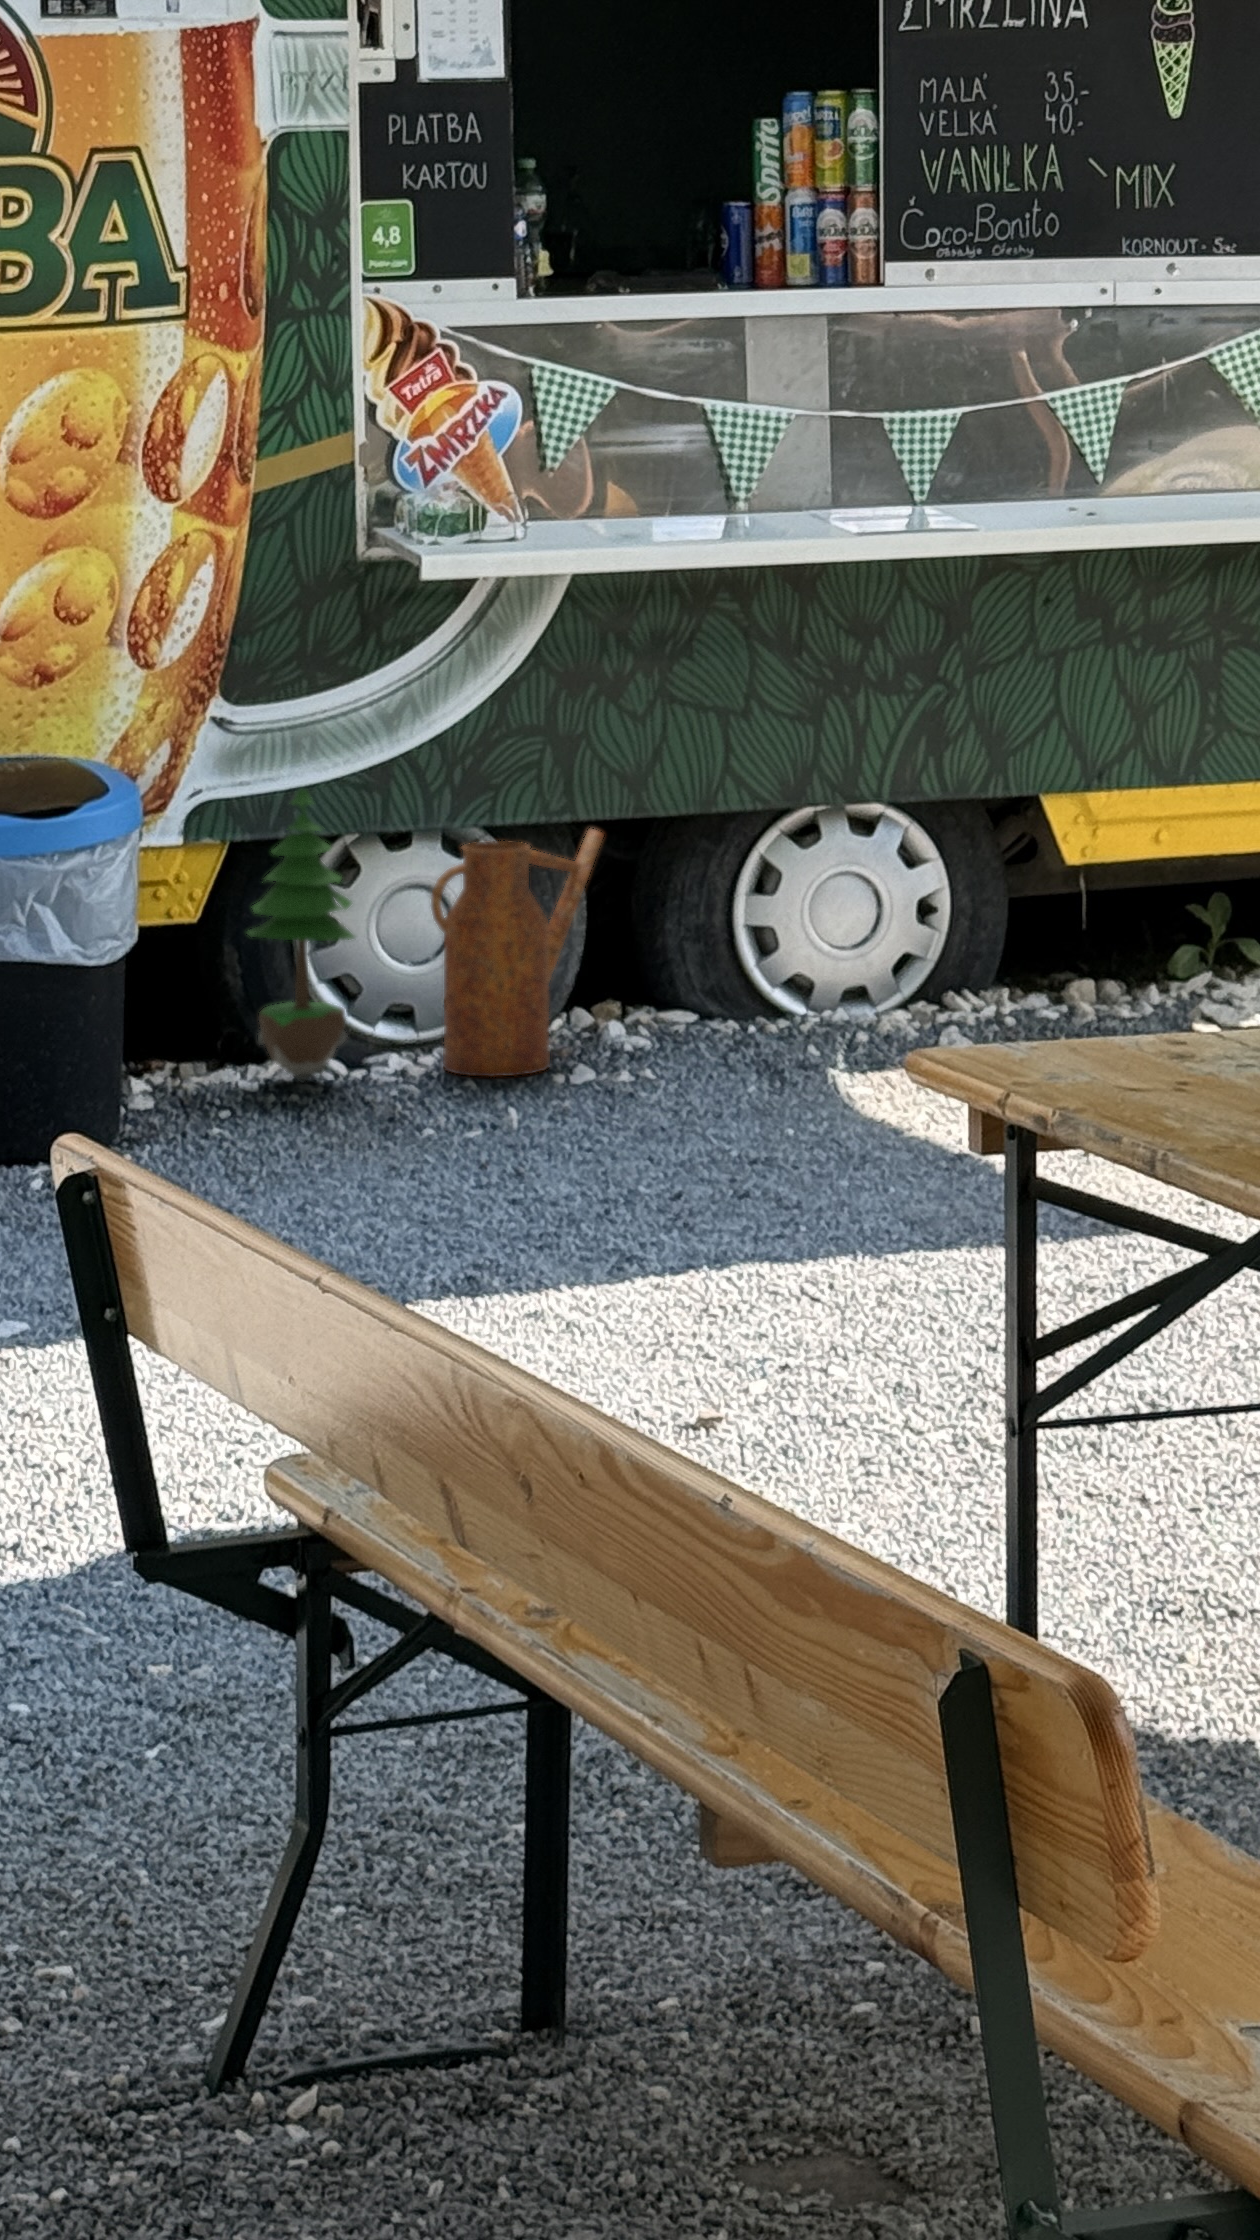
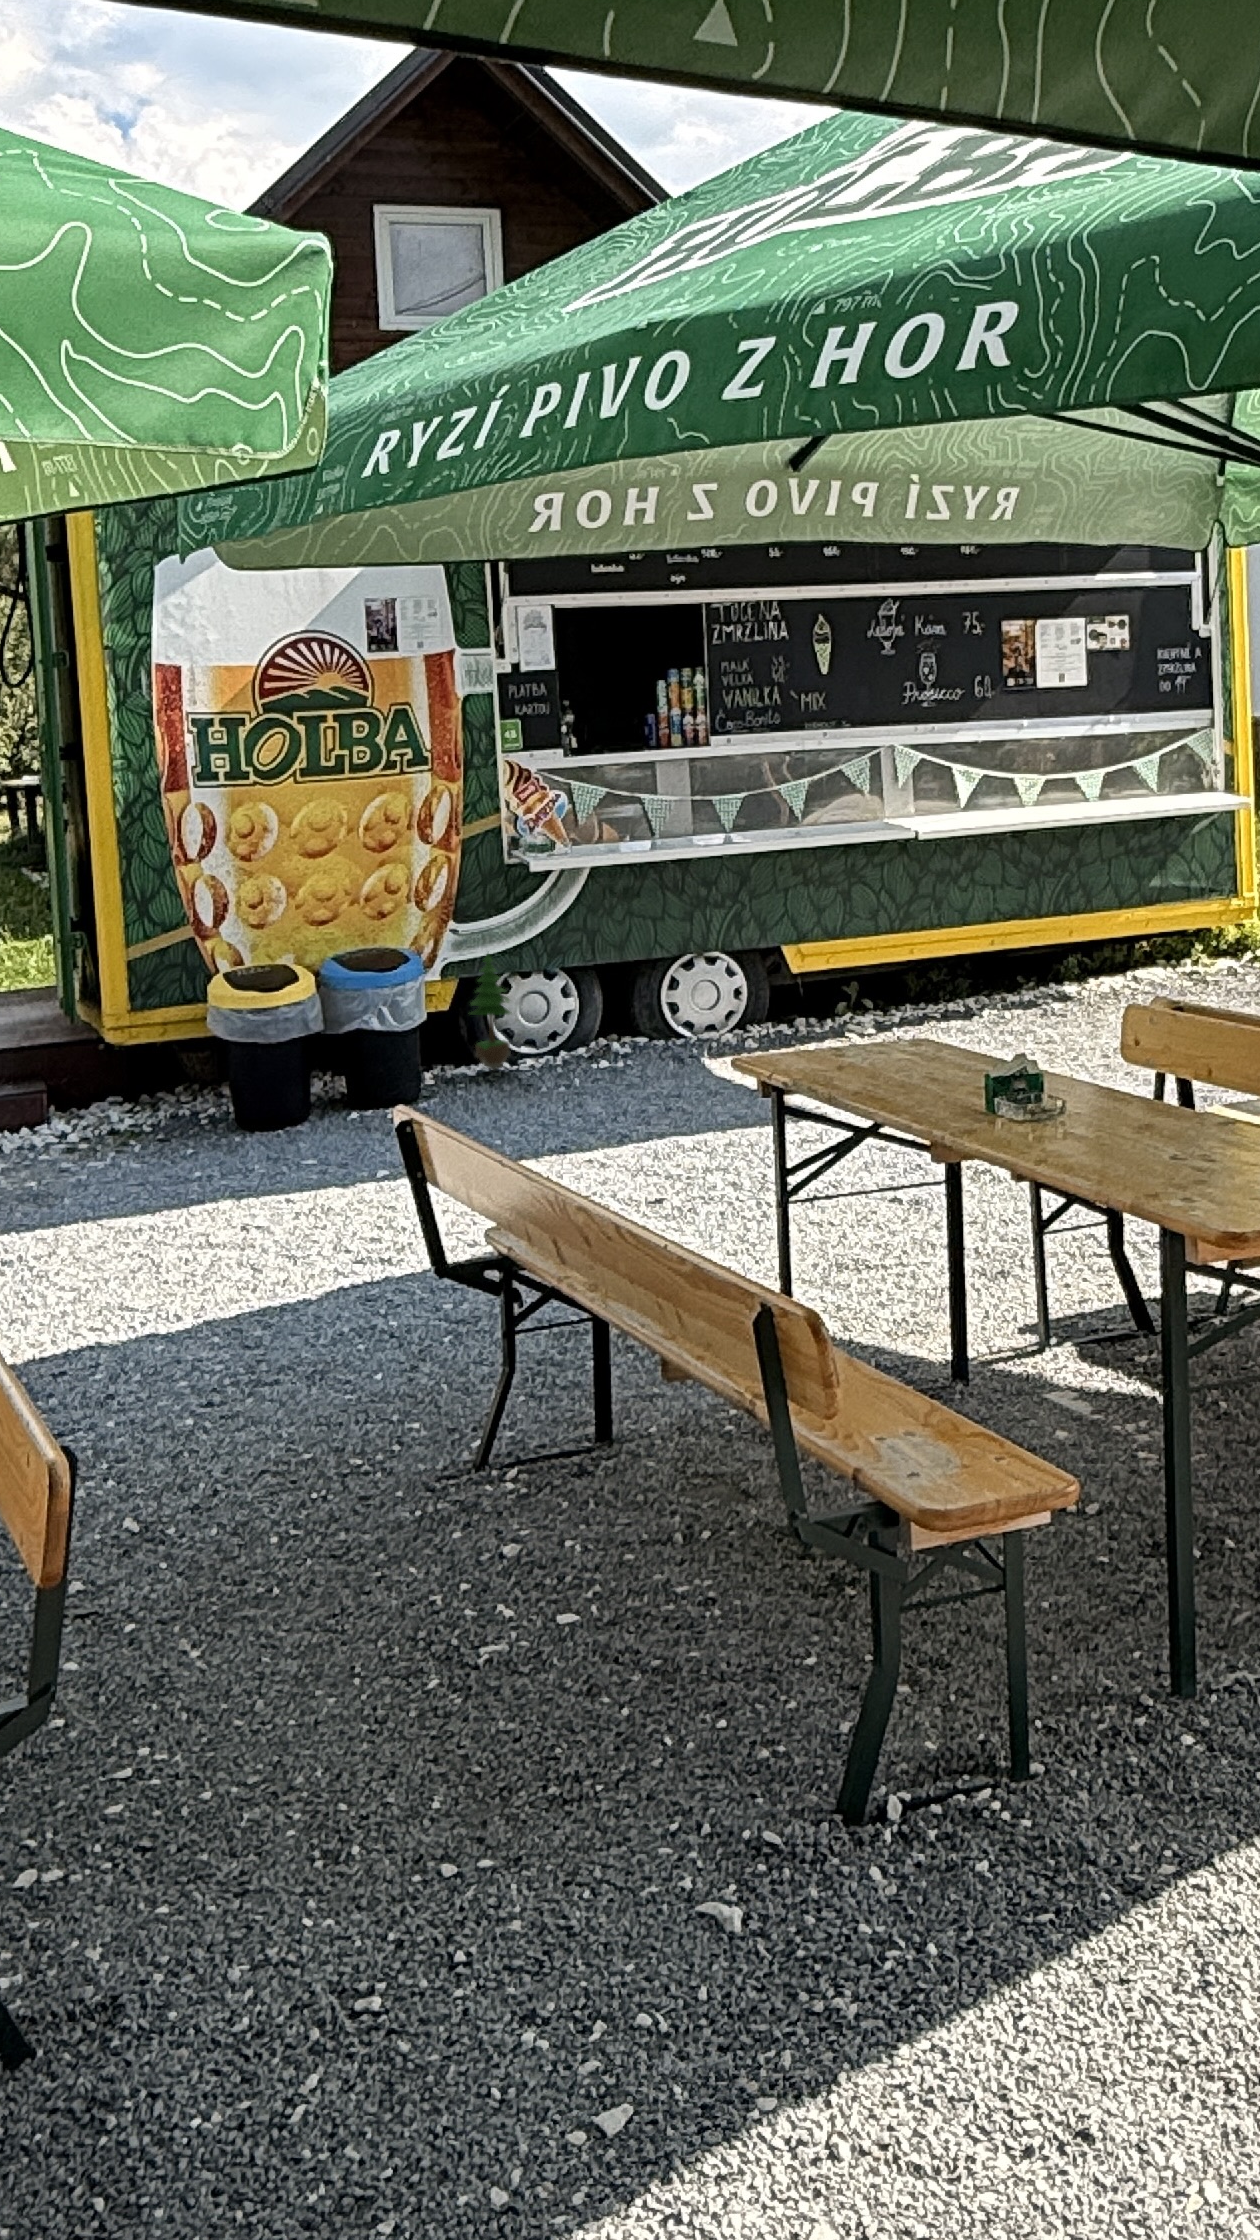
watering can: present [431,829,603,1076] -> none [541,967,609,1066]

